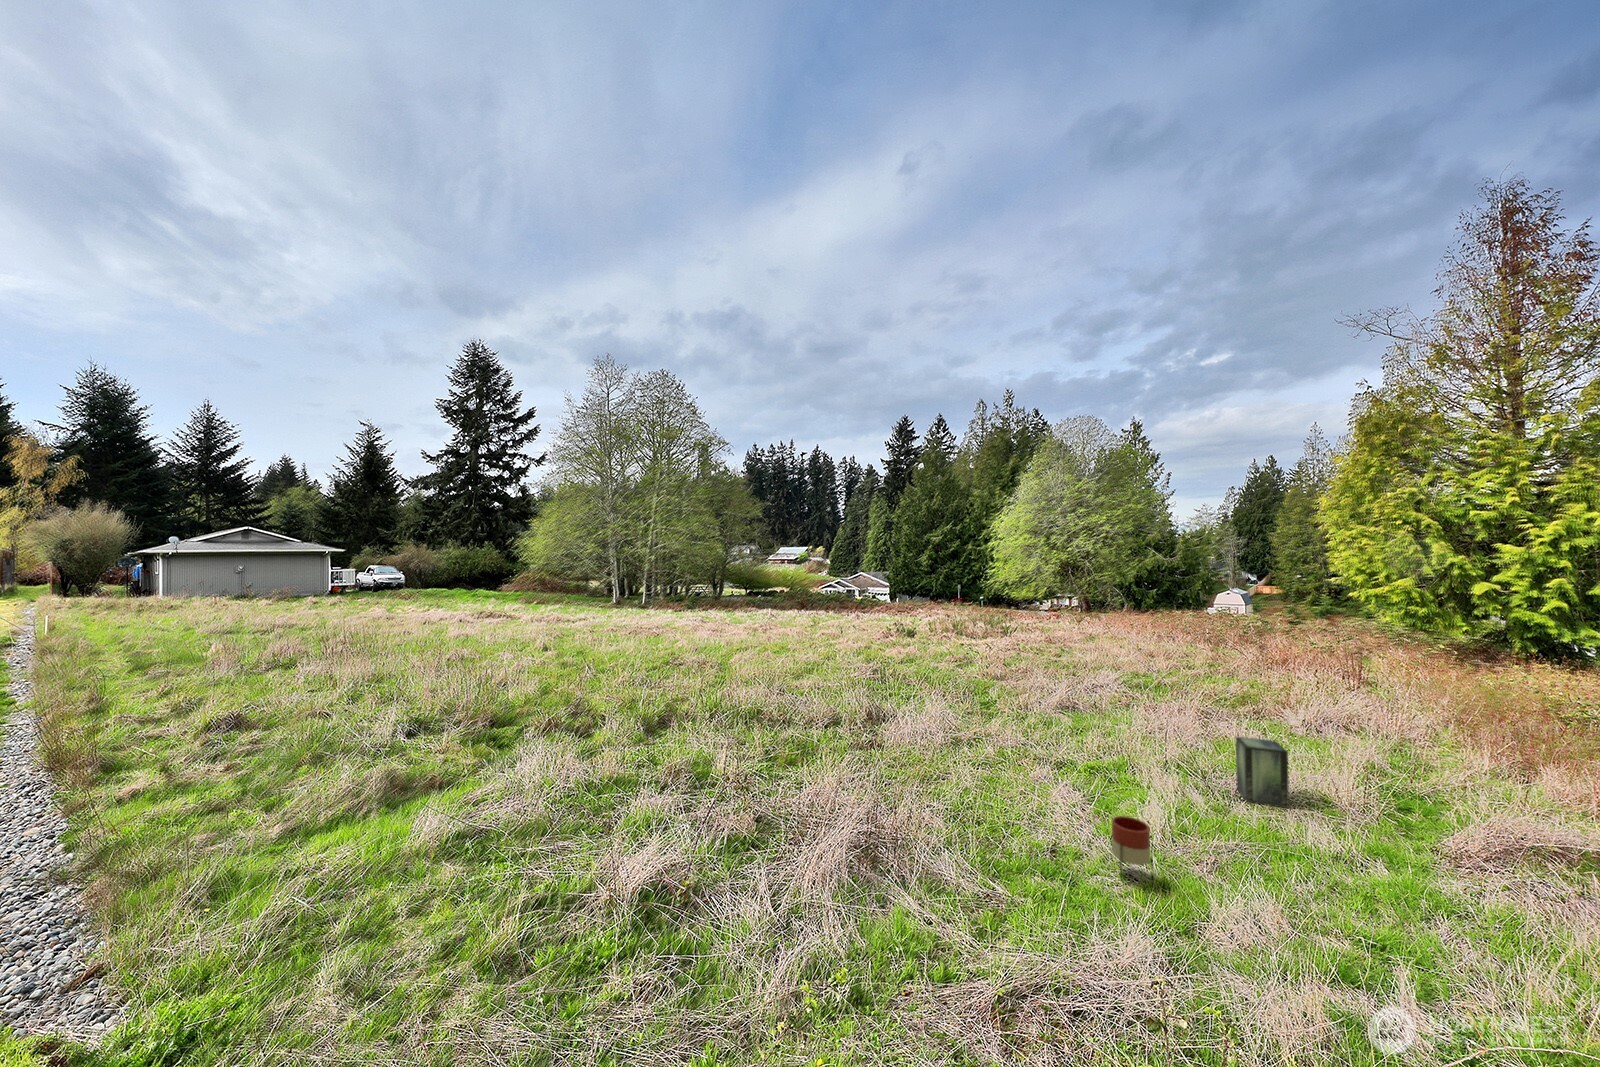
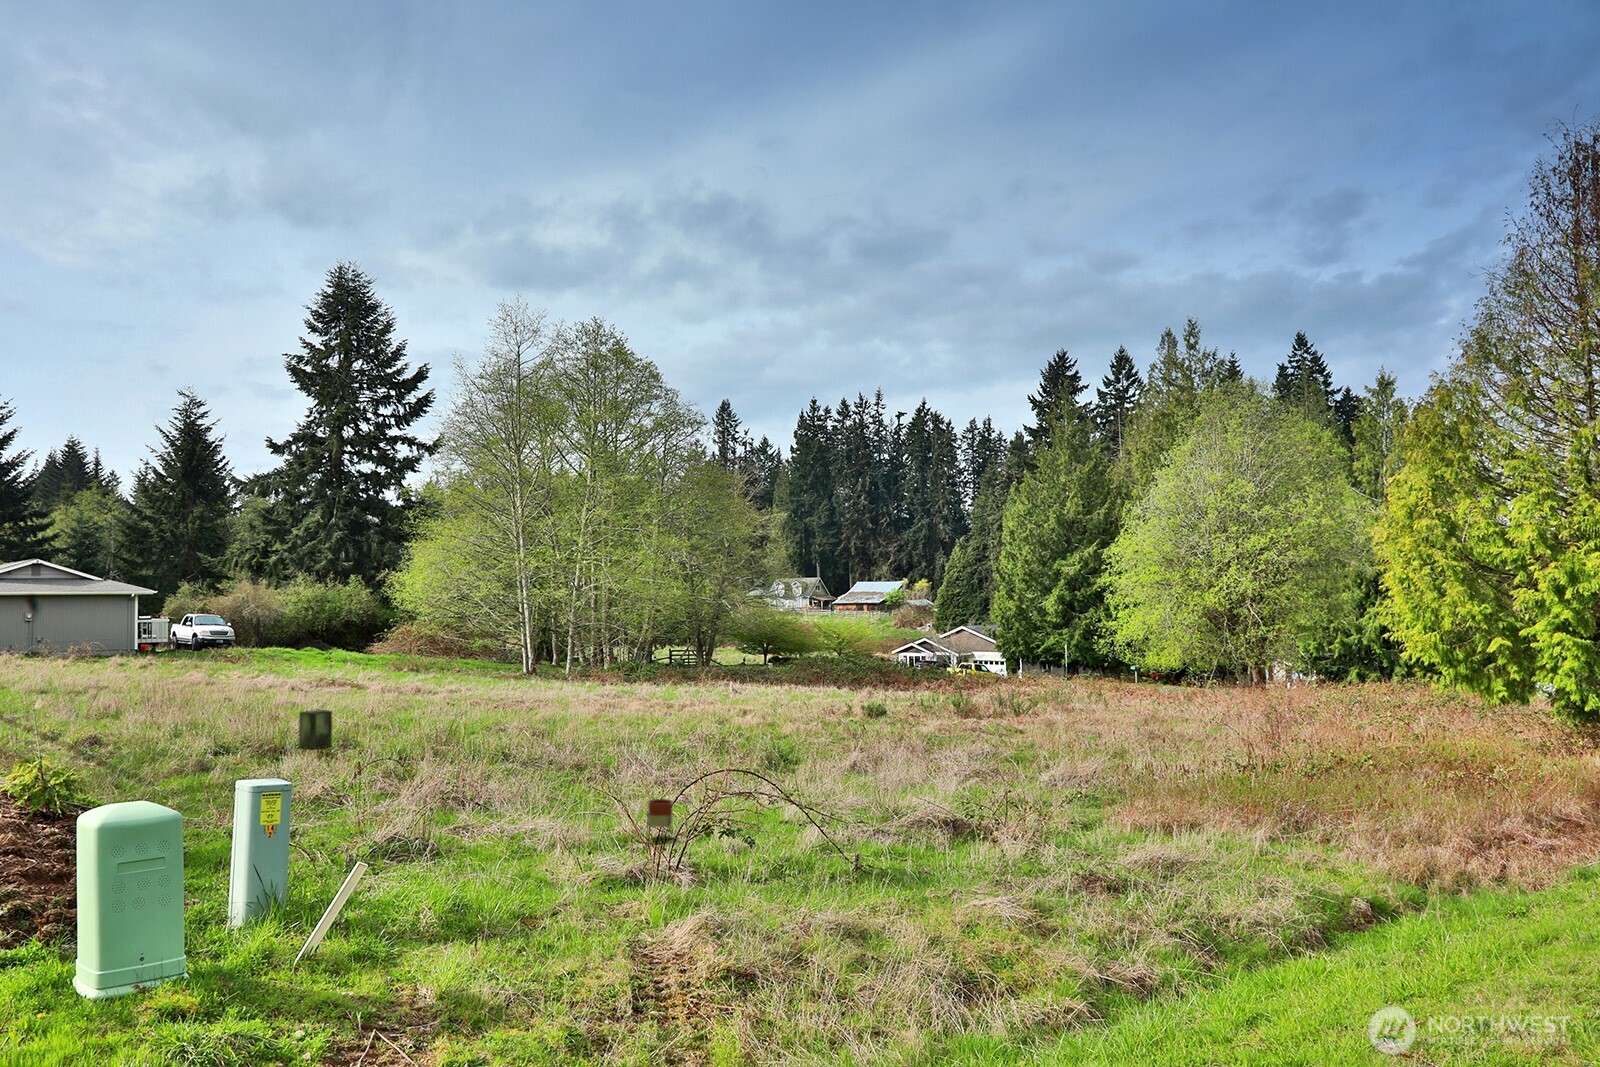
storage box: present [1236,737,1289,808] -> present [299,710,332,749]

